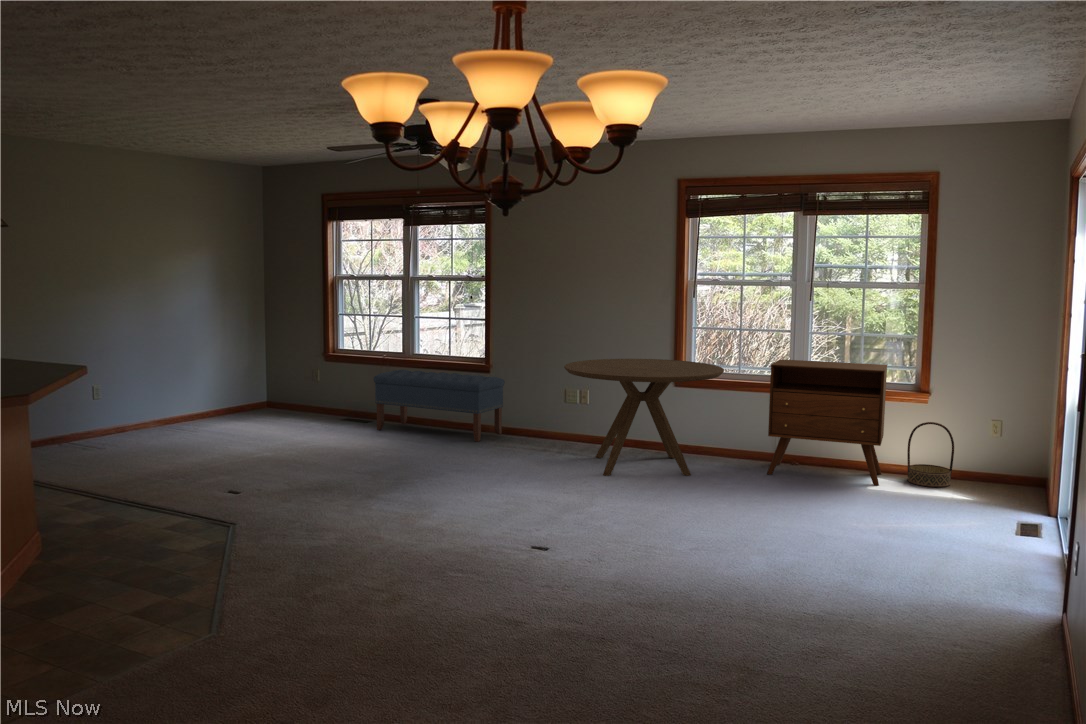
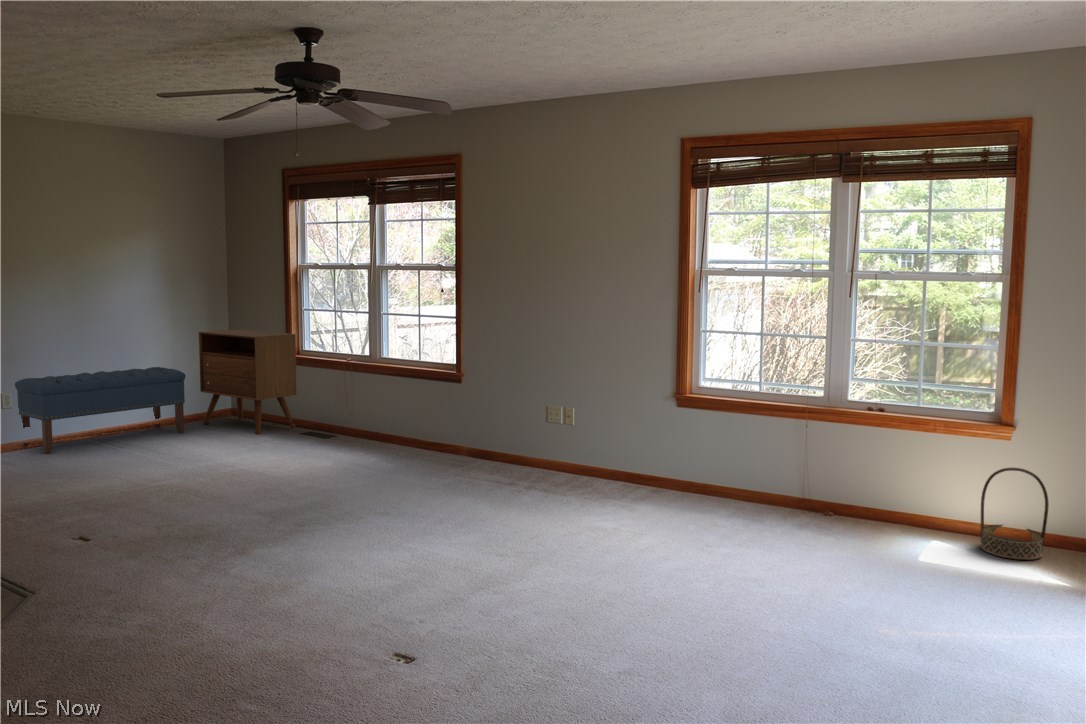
dining table: present [564,359,724,476] -> none [520,369,729,528]
cabinet: present [767,359,887,486] -> present [199,330,296,434]
bench: present [374,370,505,442] -> present [15,367,186,454]

